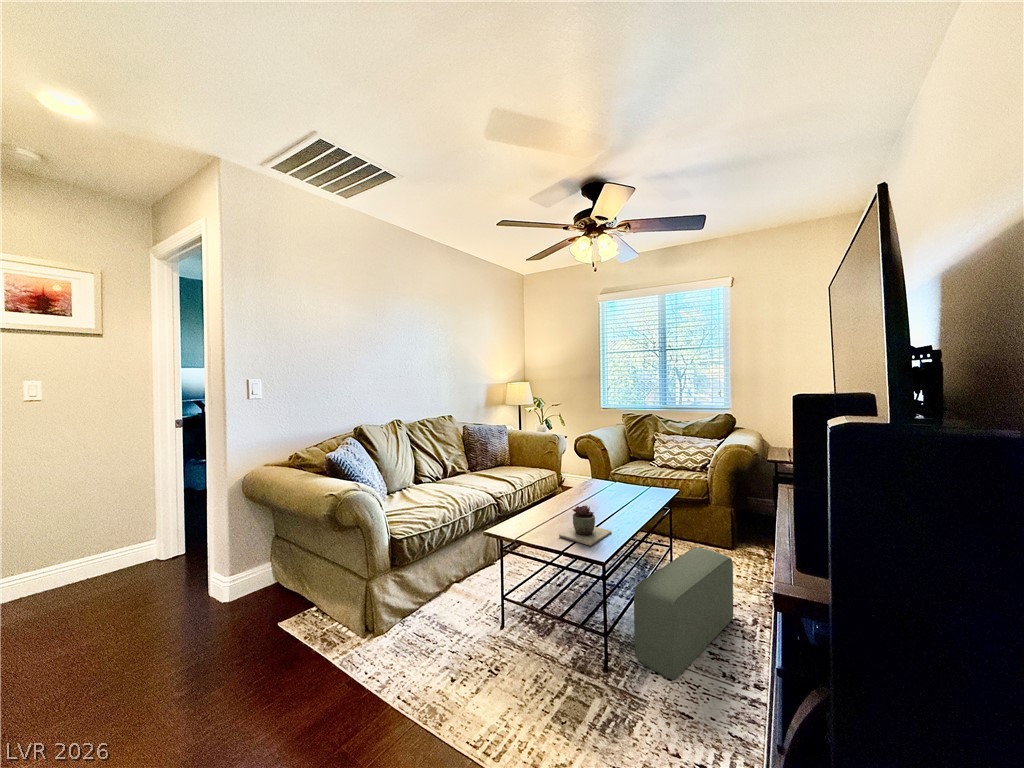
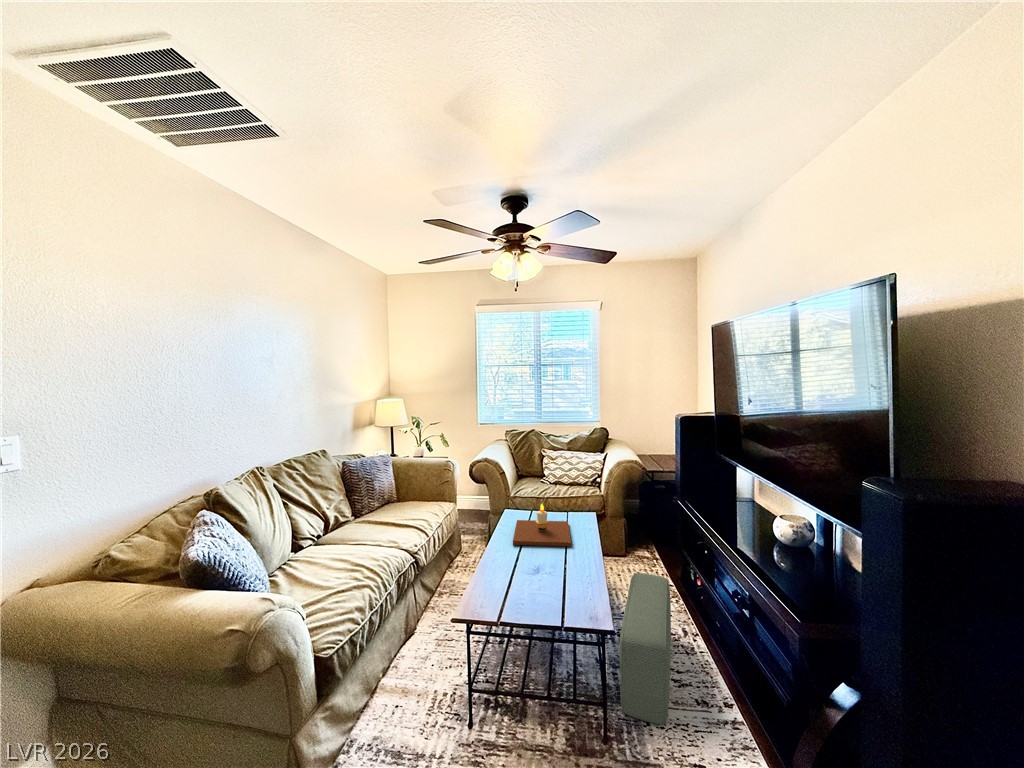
candle: none [574,469,641,510] -> present [513,504,571,546]
succulent plant: present [559,506,612,546] -> none [536,557,582,606]

